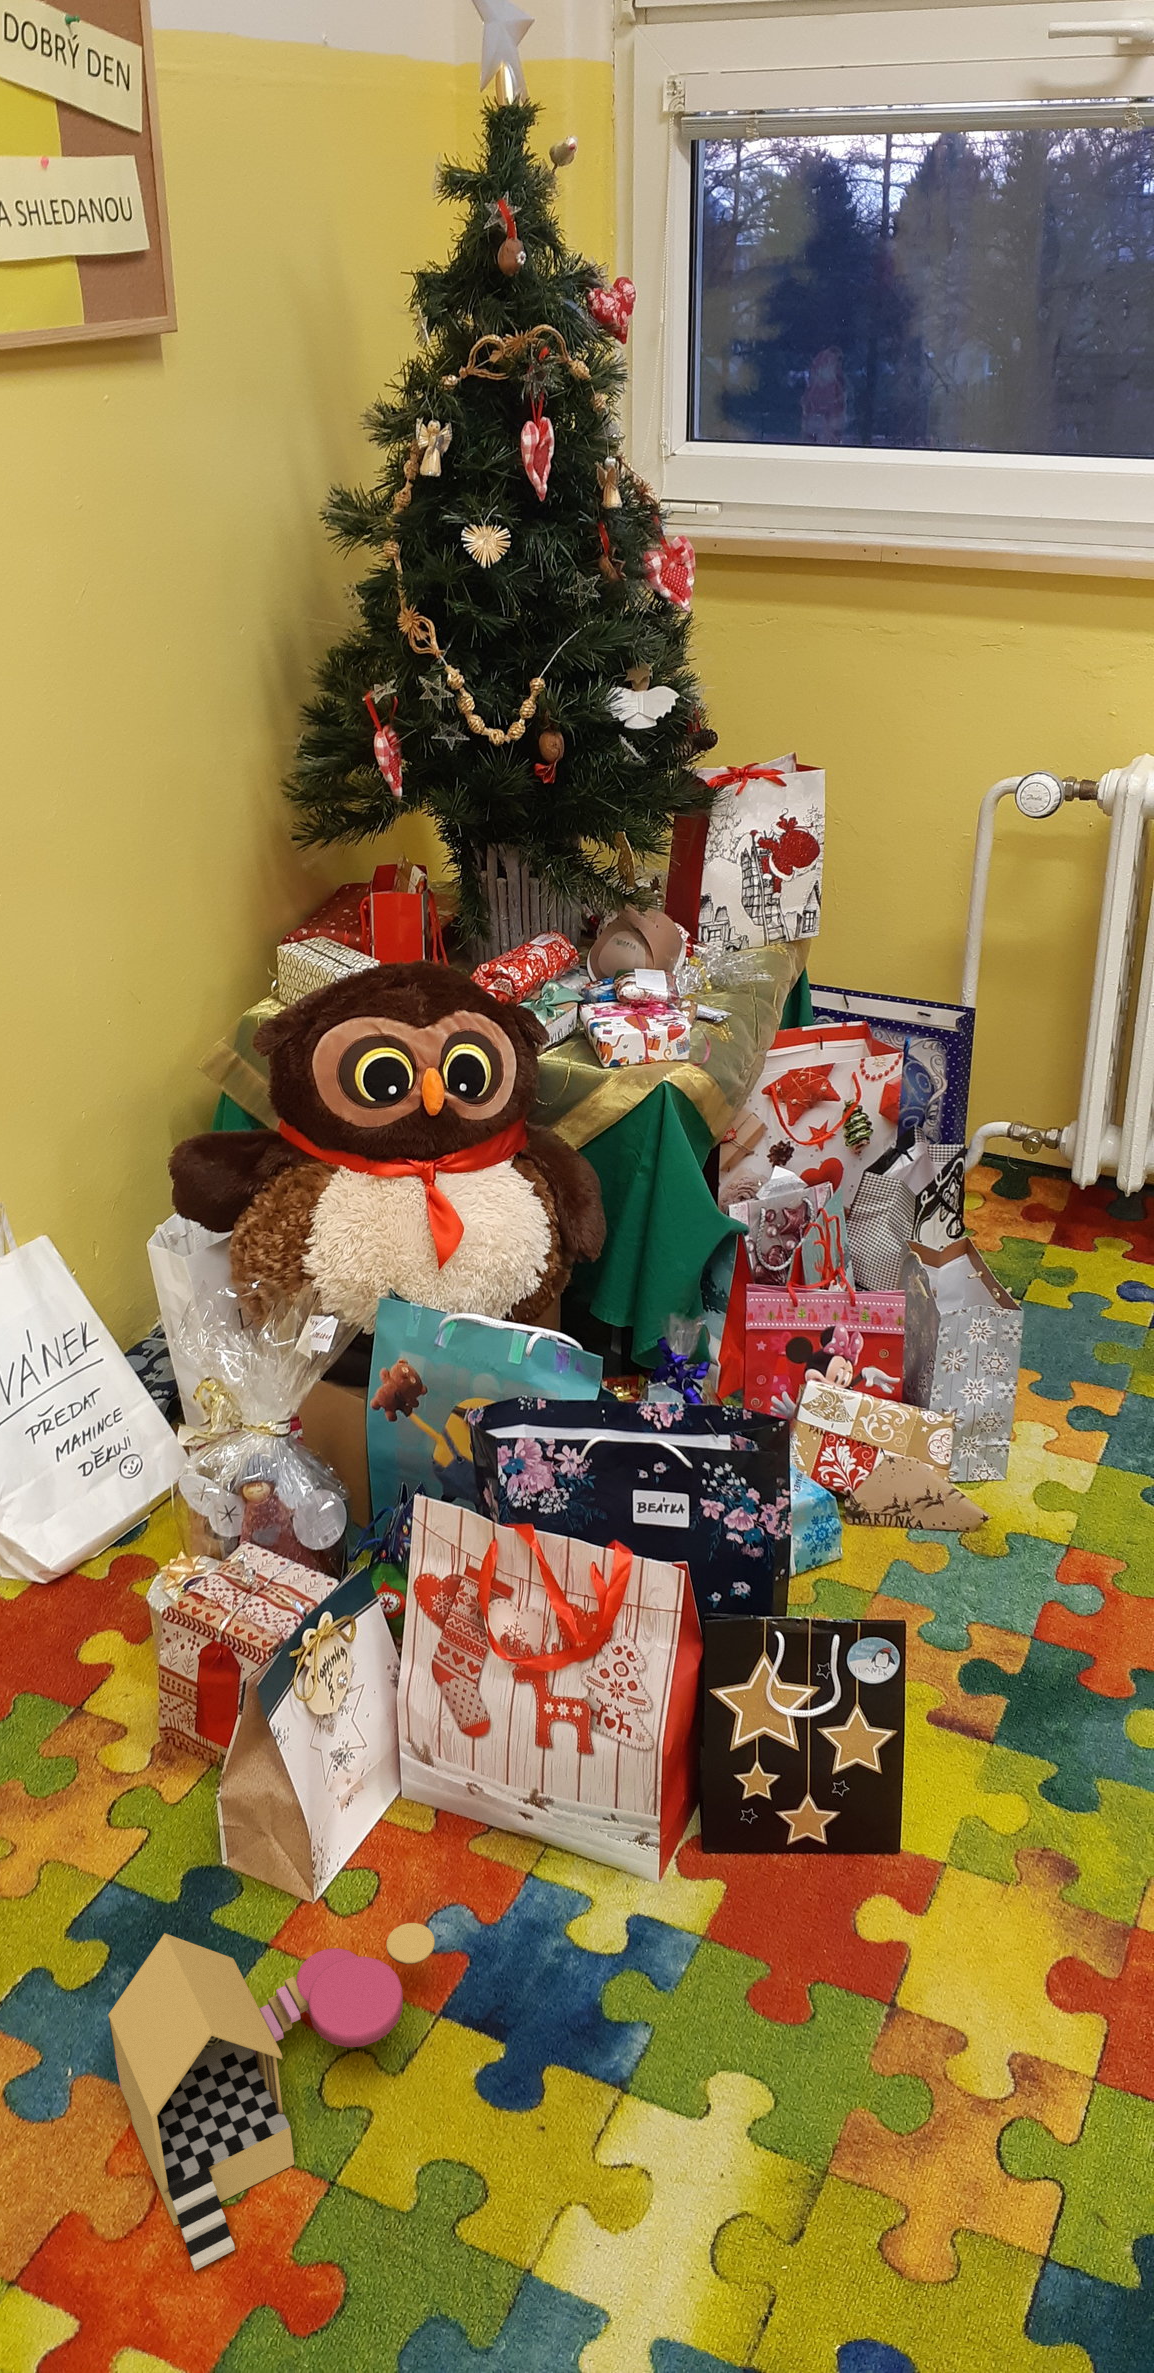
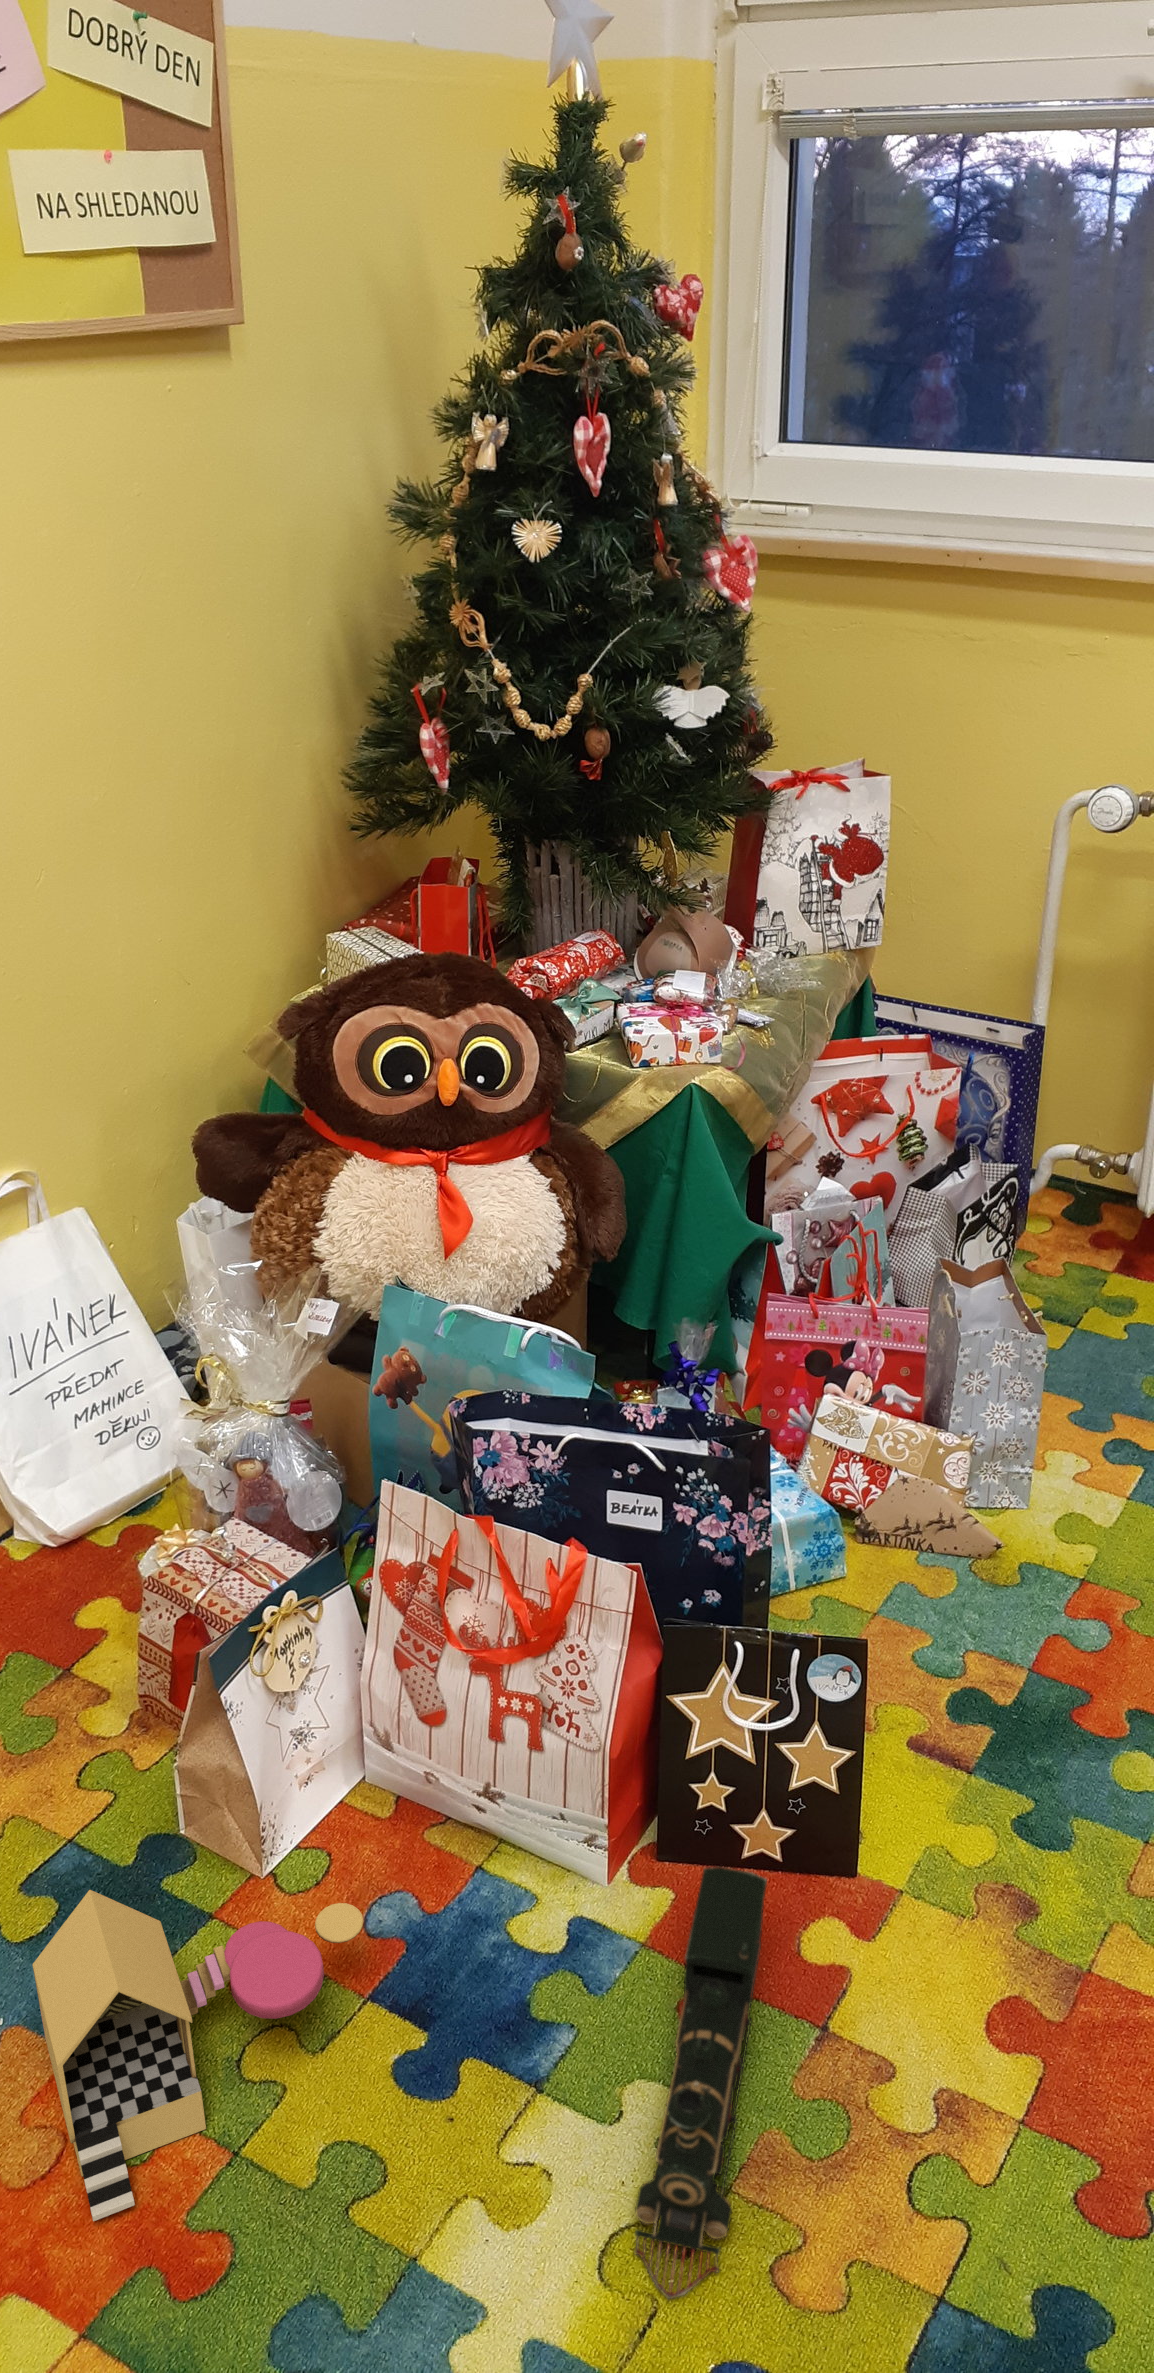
toy train: none [741,1854,831,2289] -> present [635,1867,767,2299]

